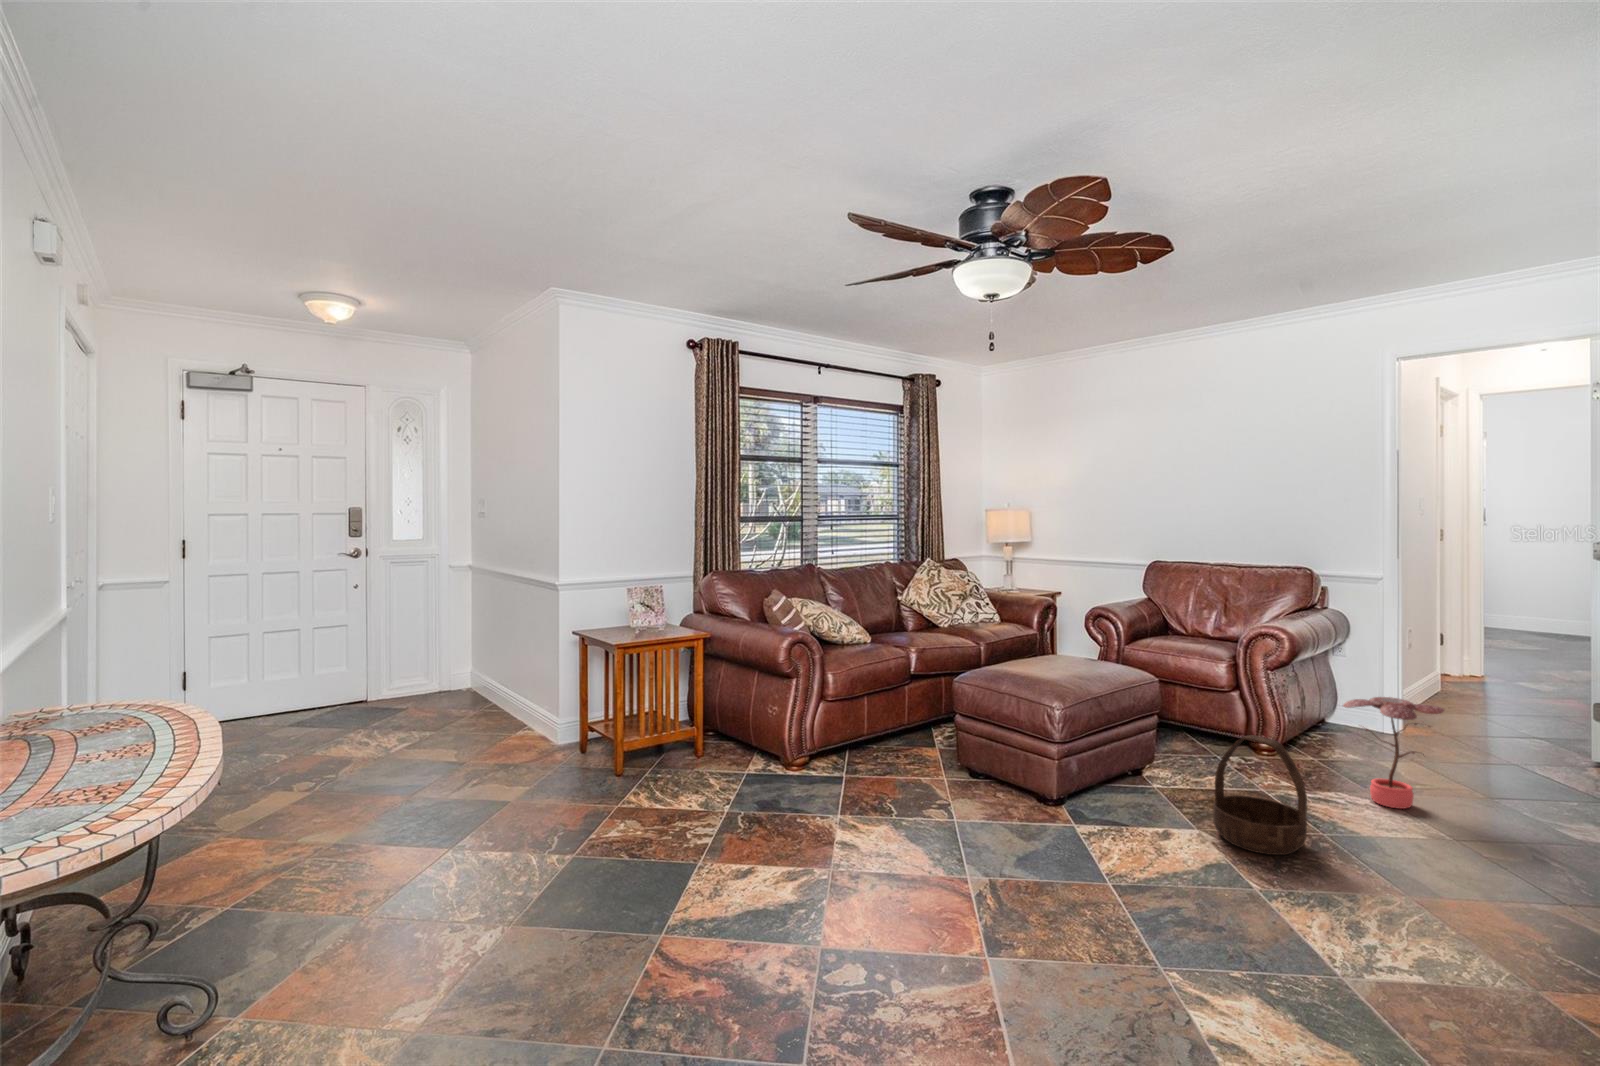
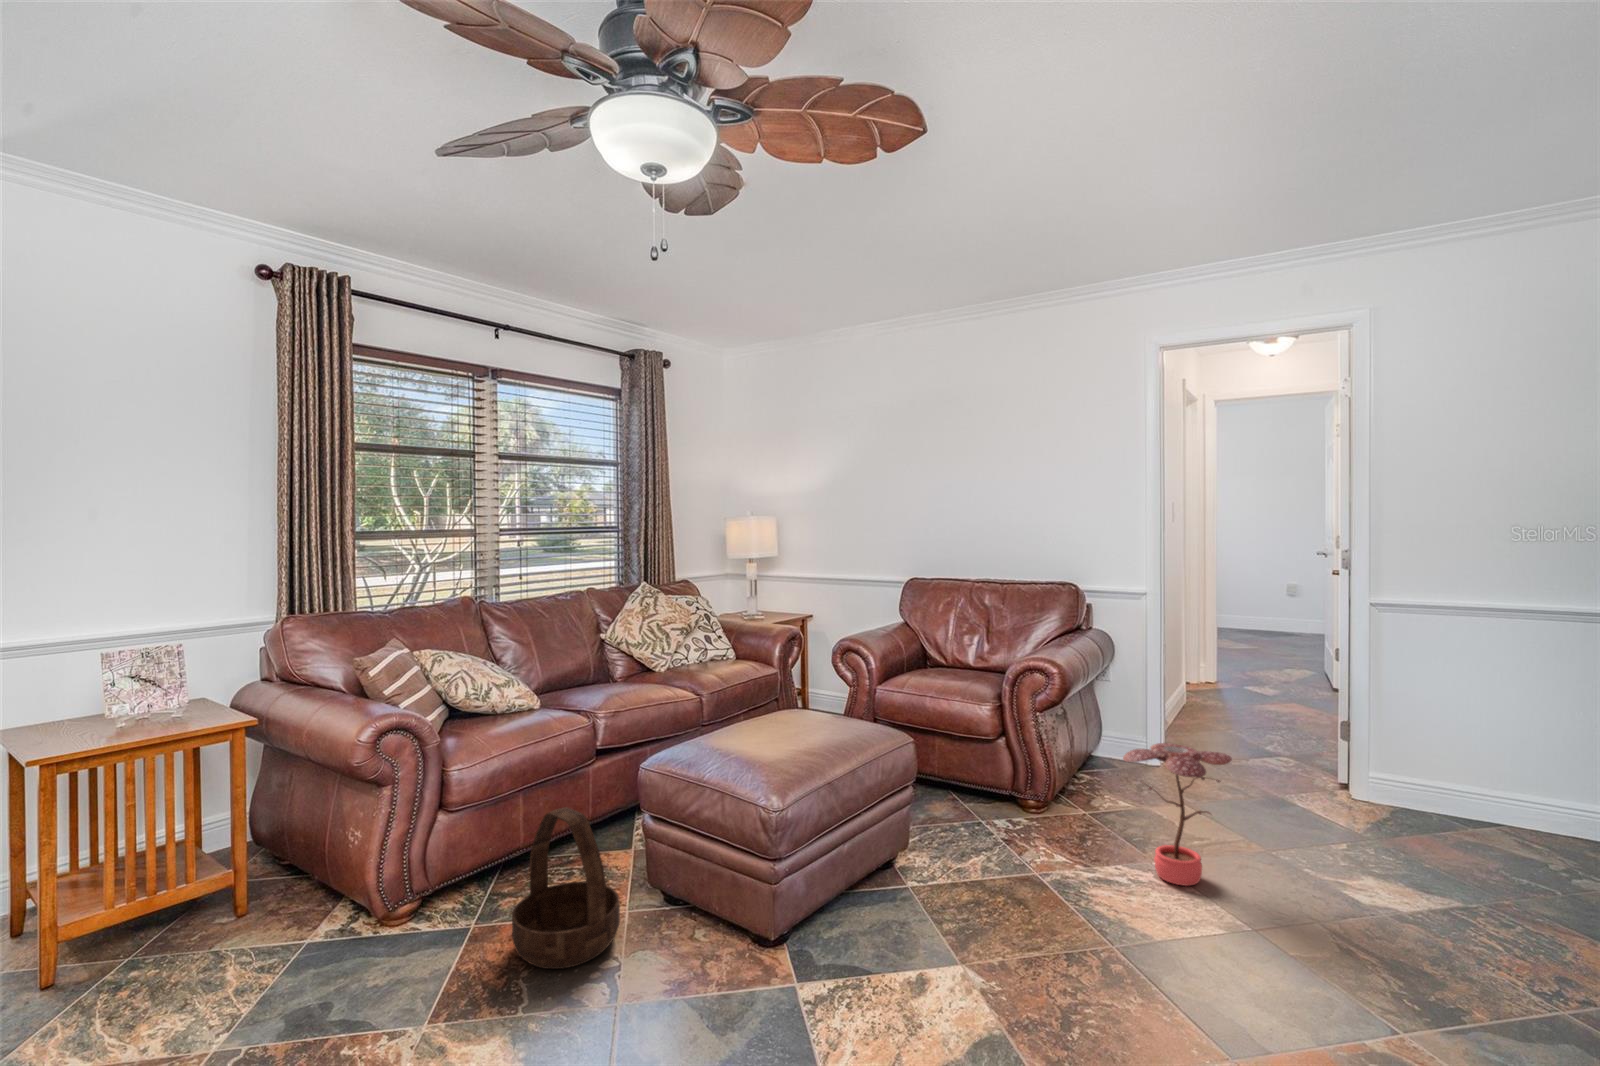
basket: present [1213,735,1307,855] -> present [512,807,620,969]

